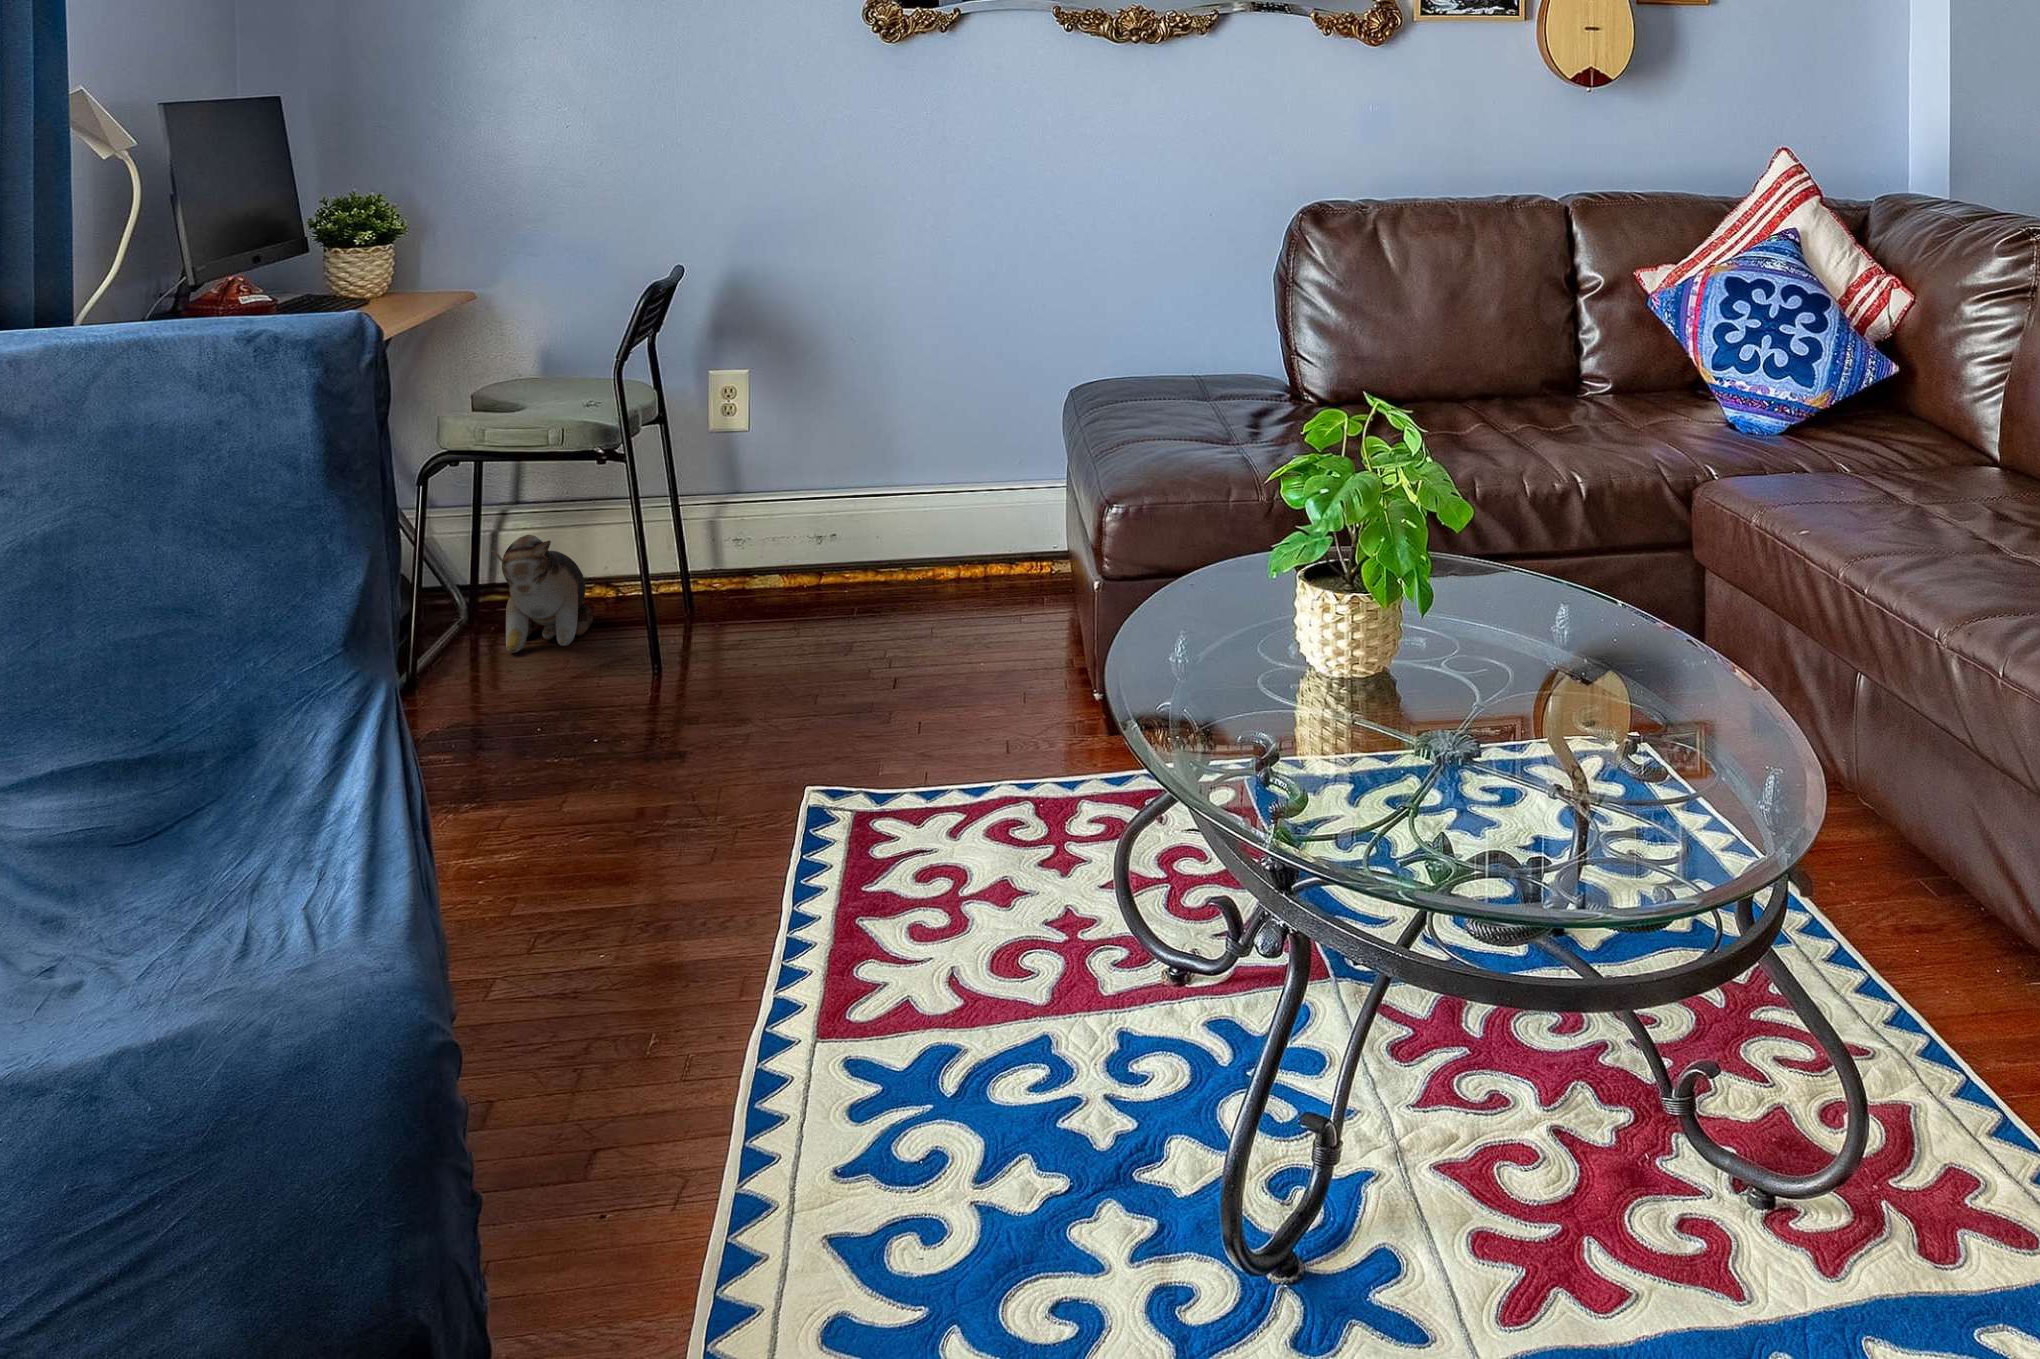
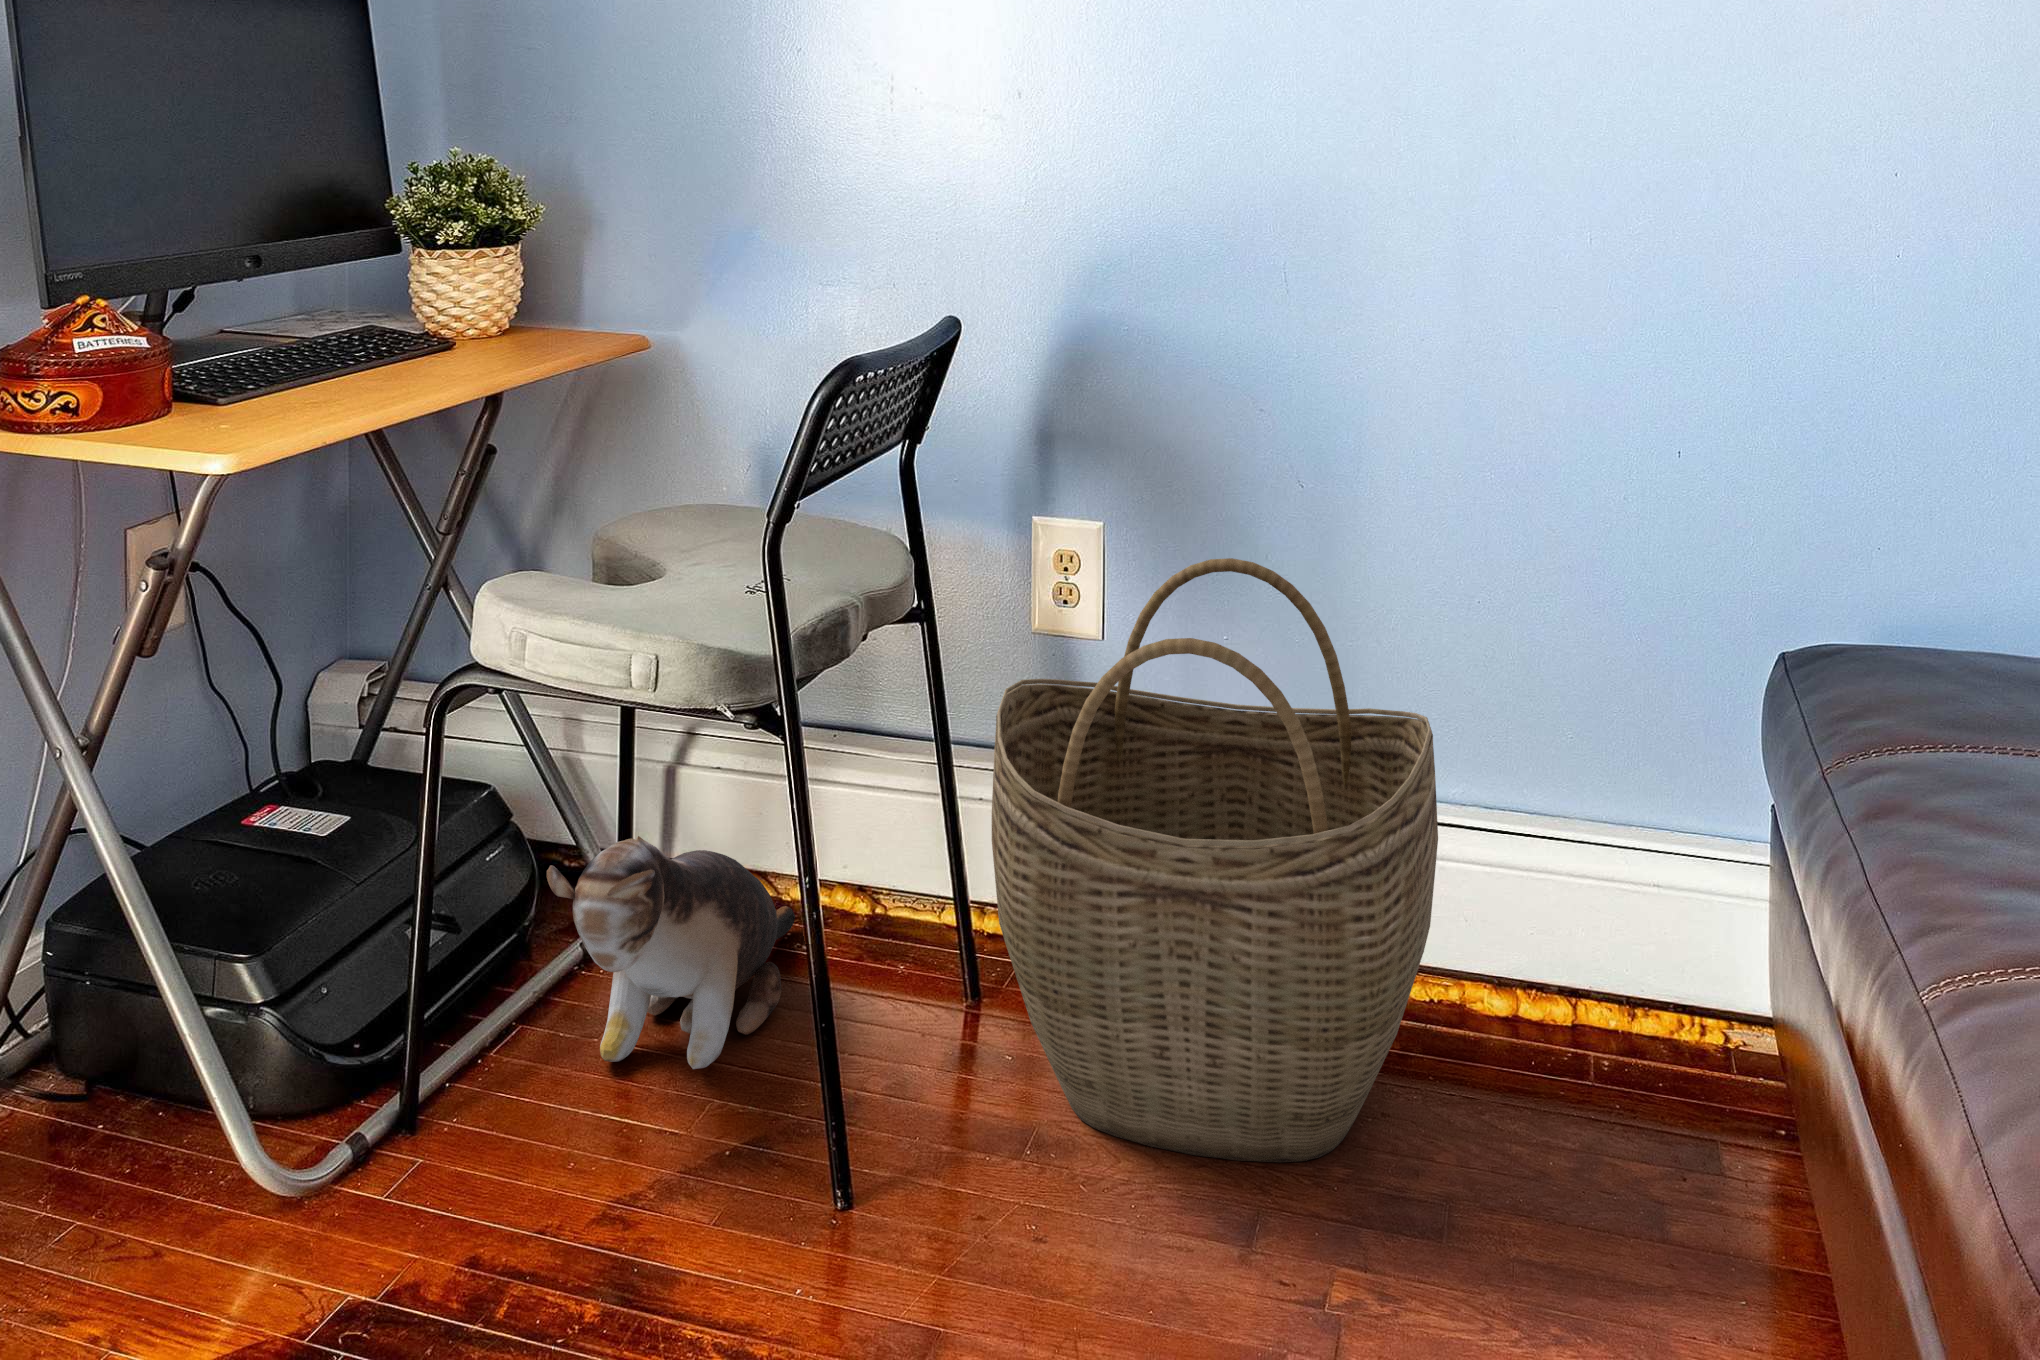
woven basket: none [715,375,927,633] -> present [992,558,1438,1162]

